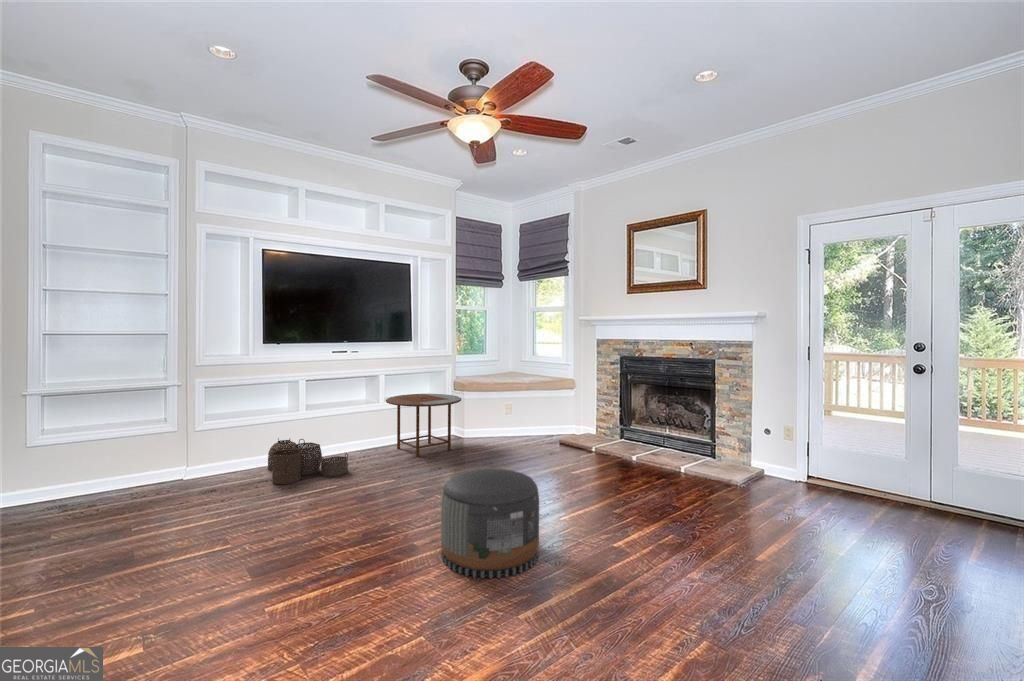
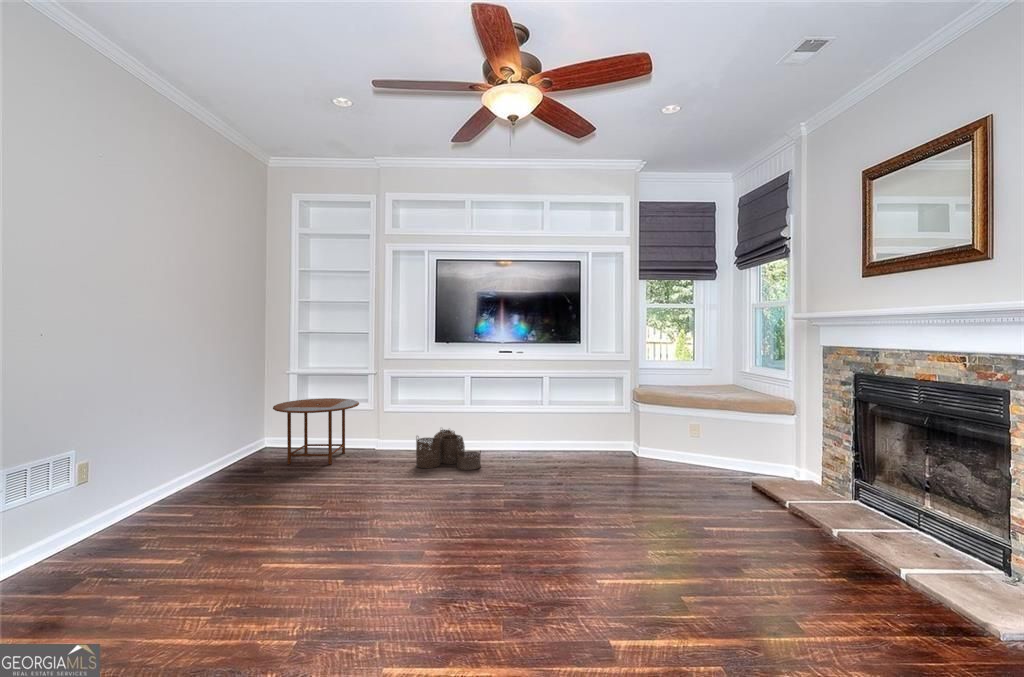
side table: present [386,394,461,457] -> present [273,398,359,464]
pouf: present [441,468,539,578] -> none [398,489,514,625]

